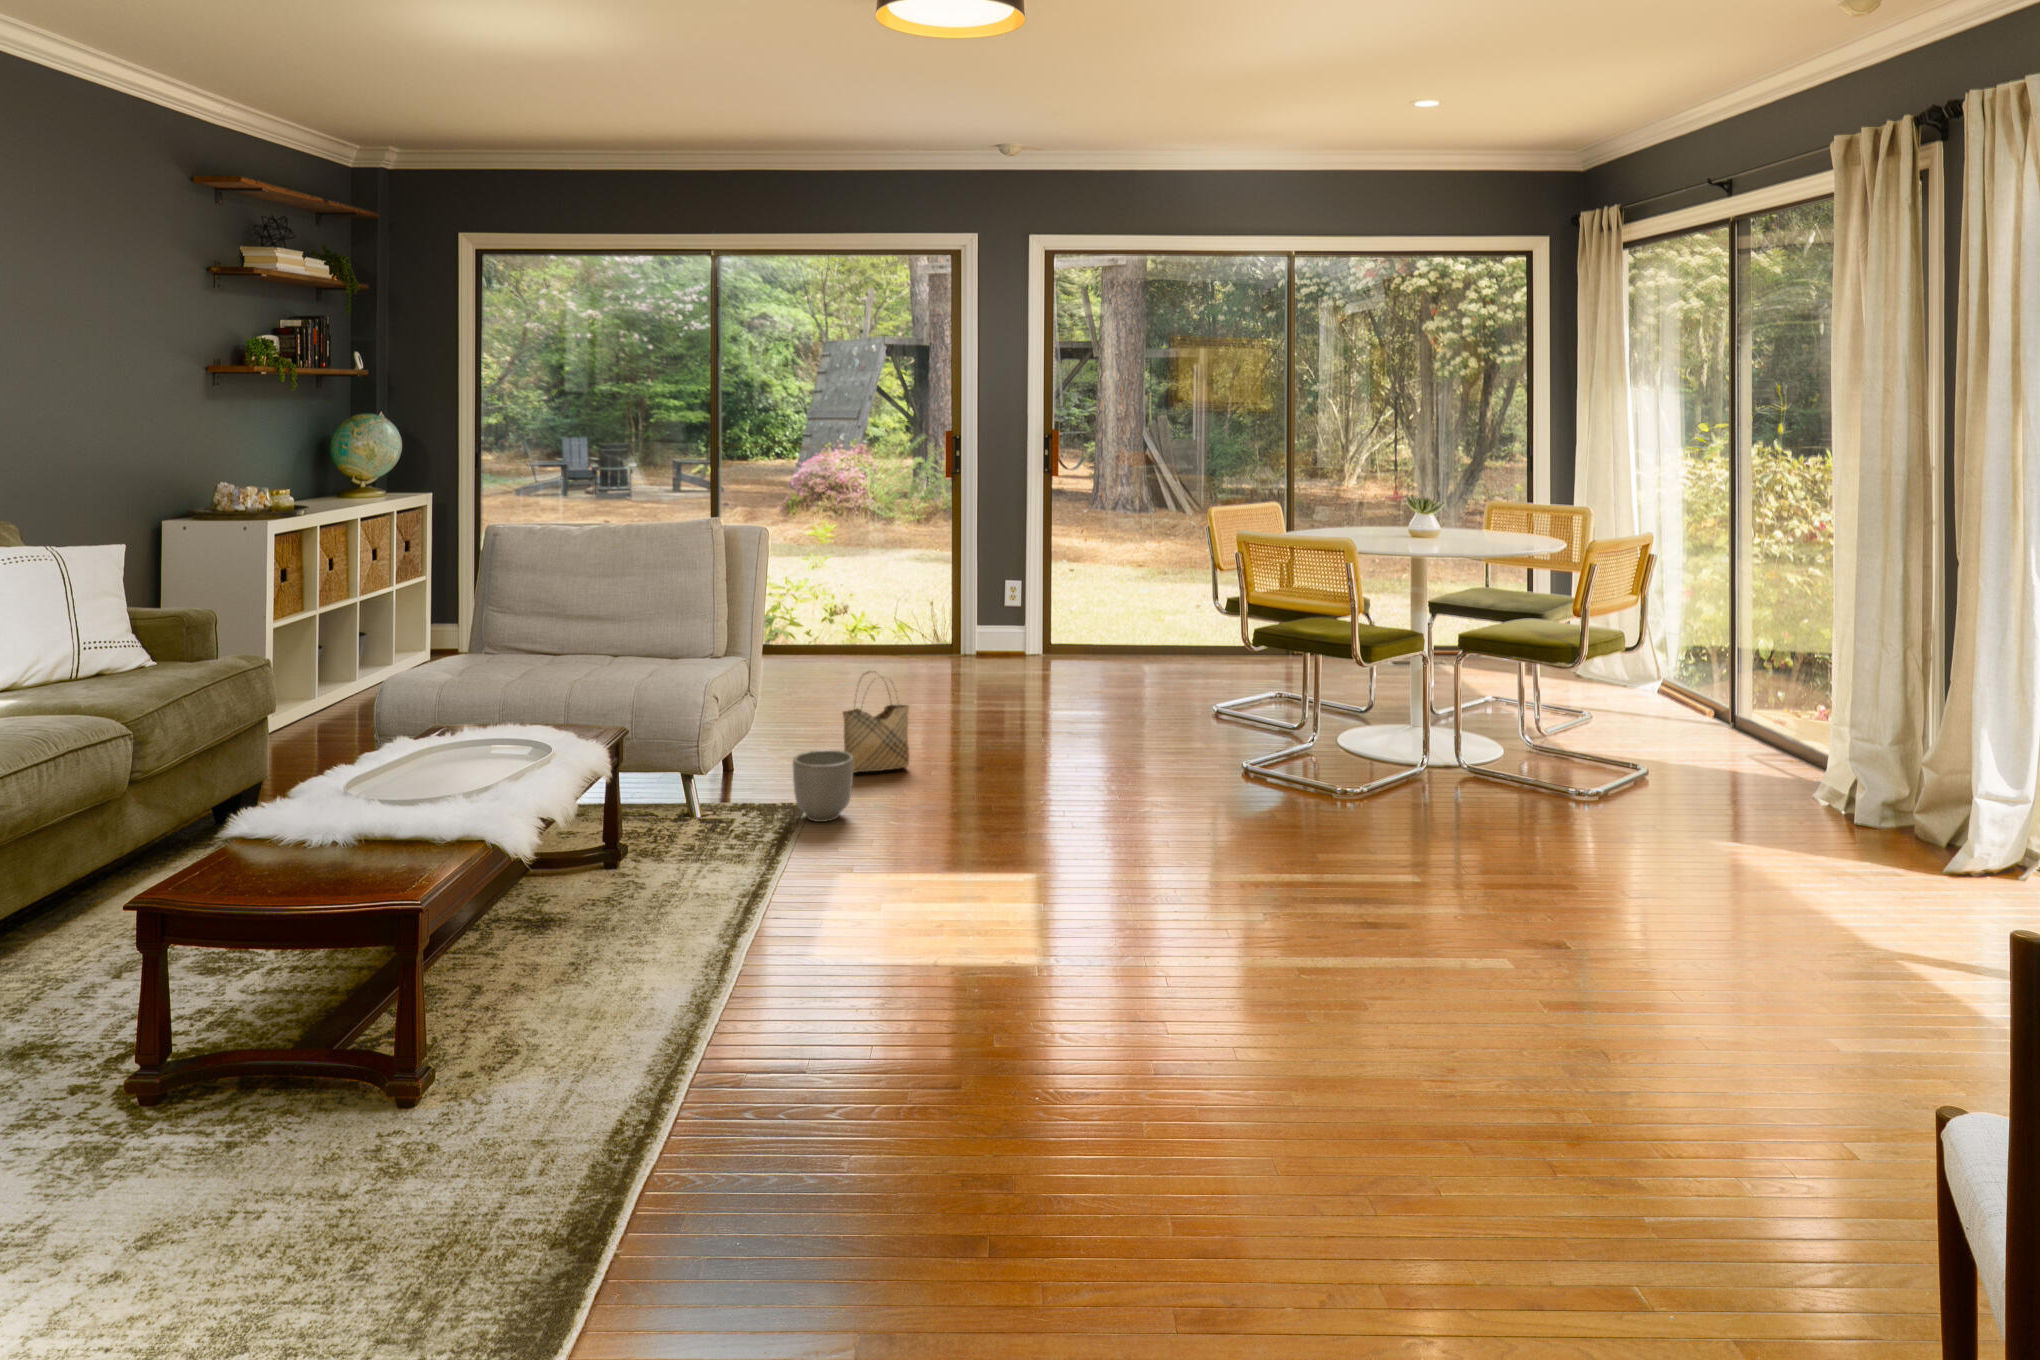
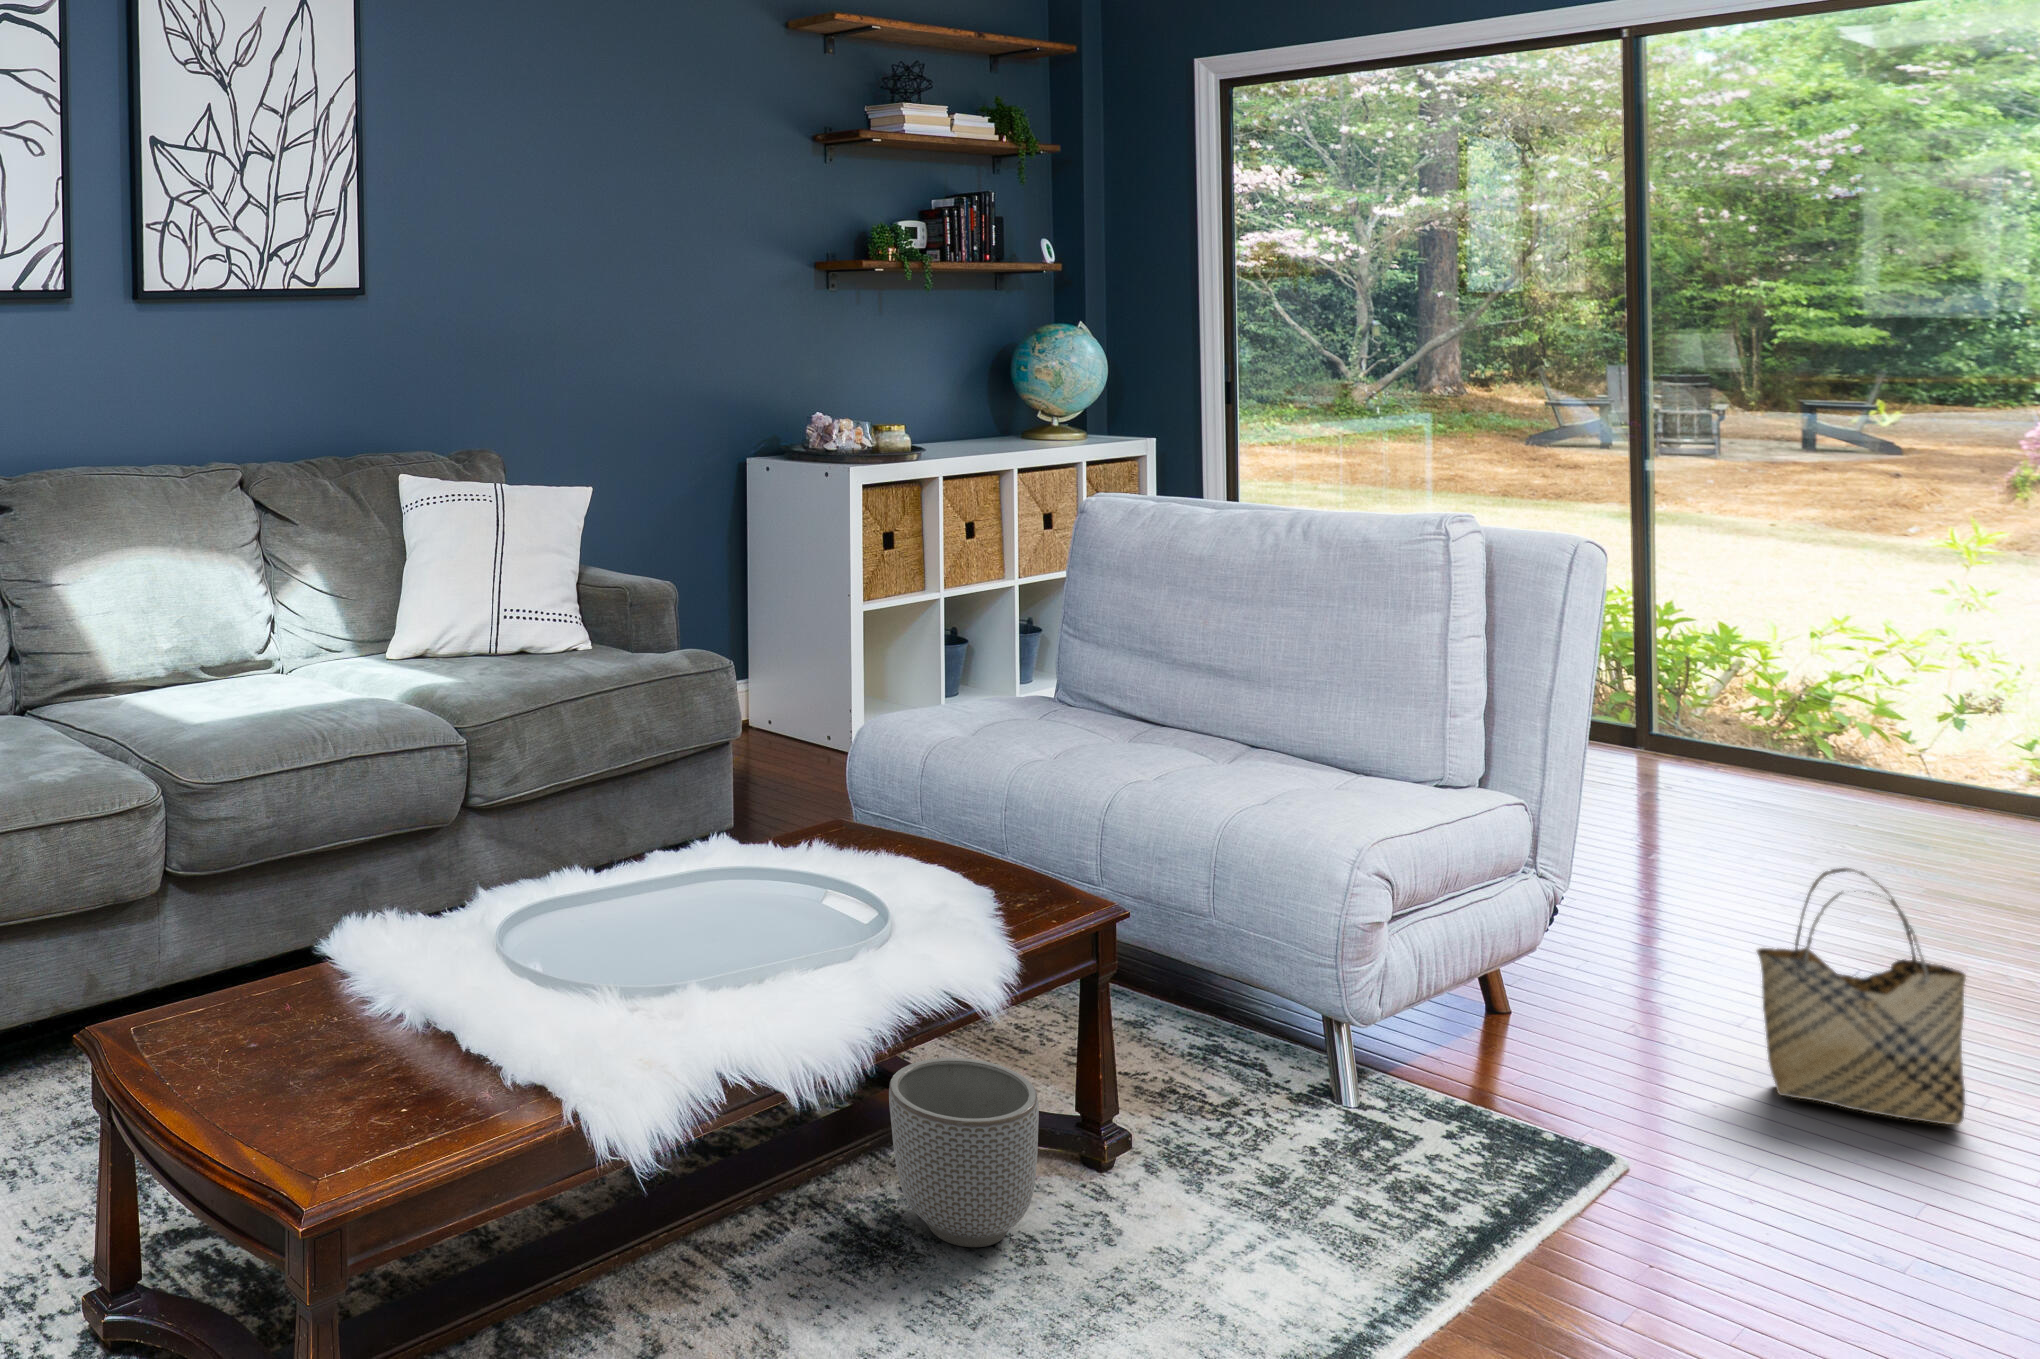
planter: present [793,750,854,822] -> present [889,1058,1039,1247]

